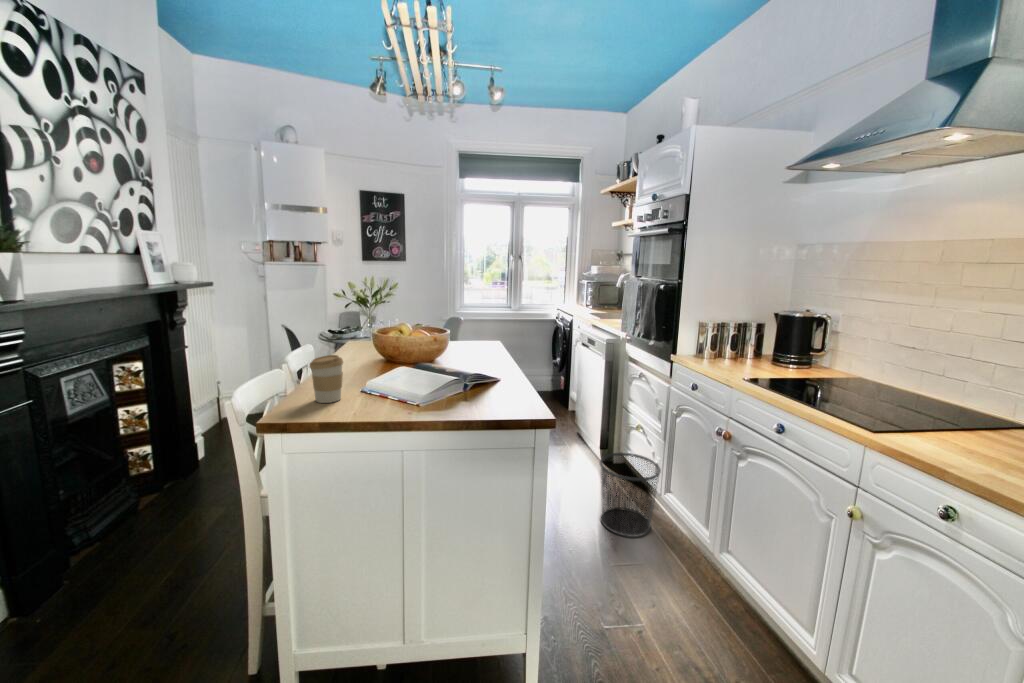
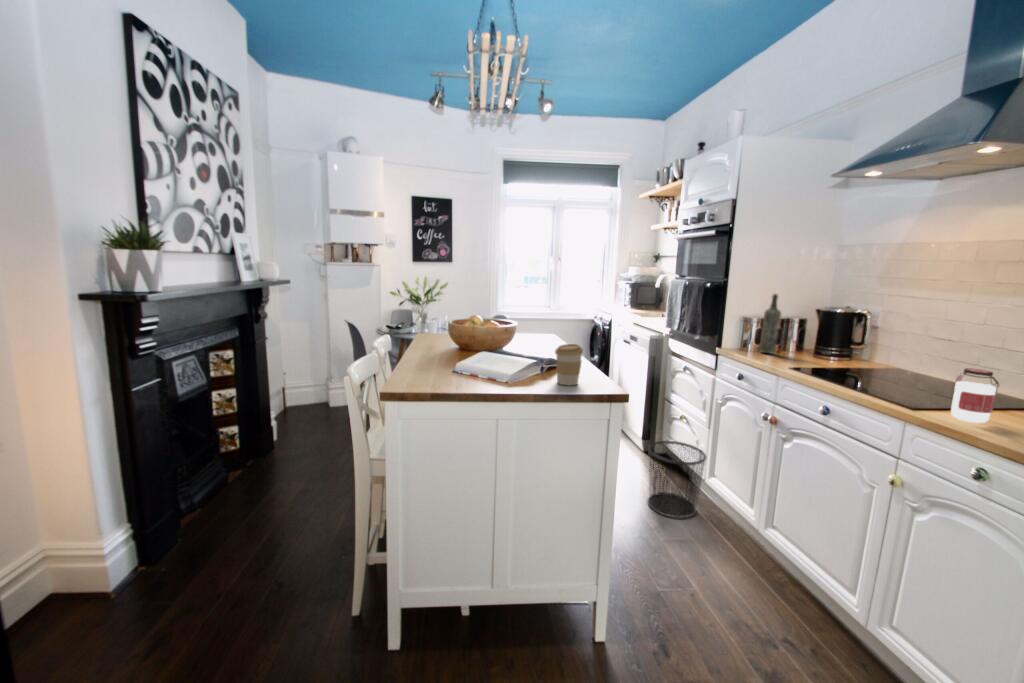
bottle: none [715,297,737,361] -> present [760,294,781,354]
coffee cup: present [309,355,343,403] -> present [555,344,583,385]
jar: none [915,388,971,452] -> present [951,368,999,423]

